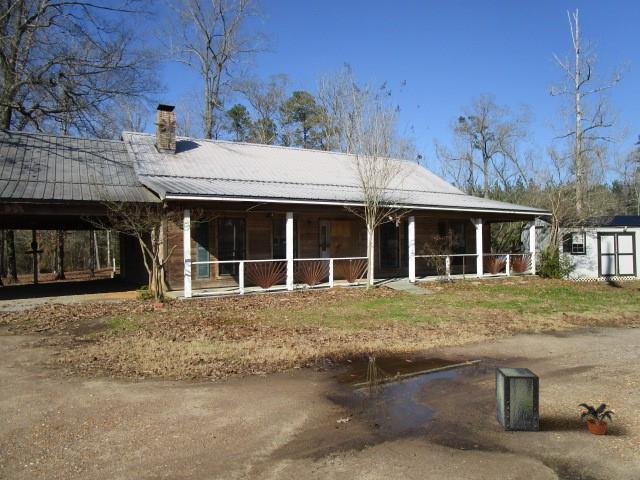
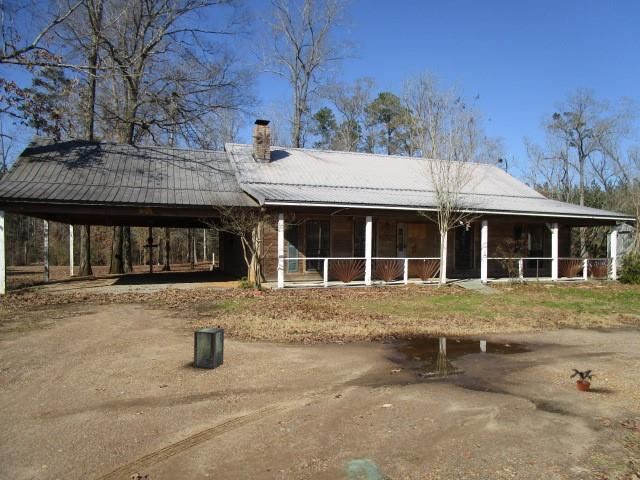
storage box: present [495,368,539,431] -> present [194,328,224,369]

